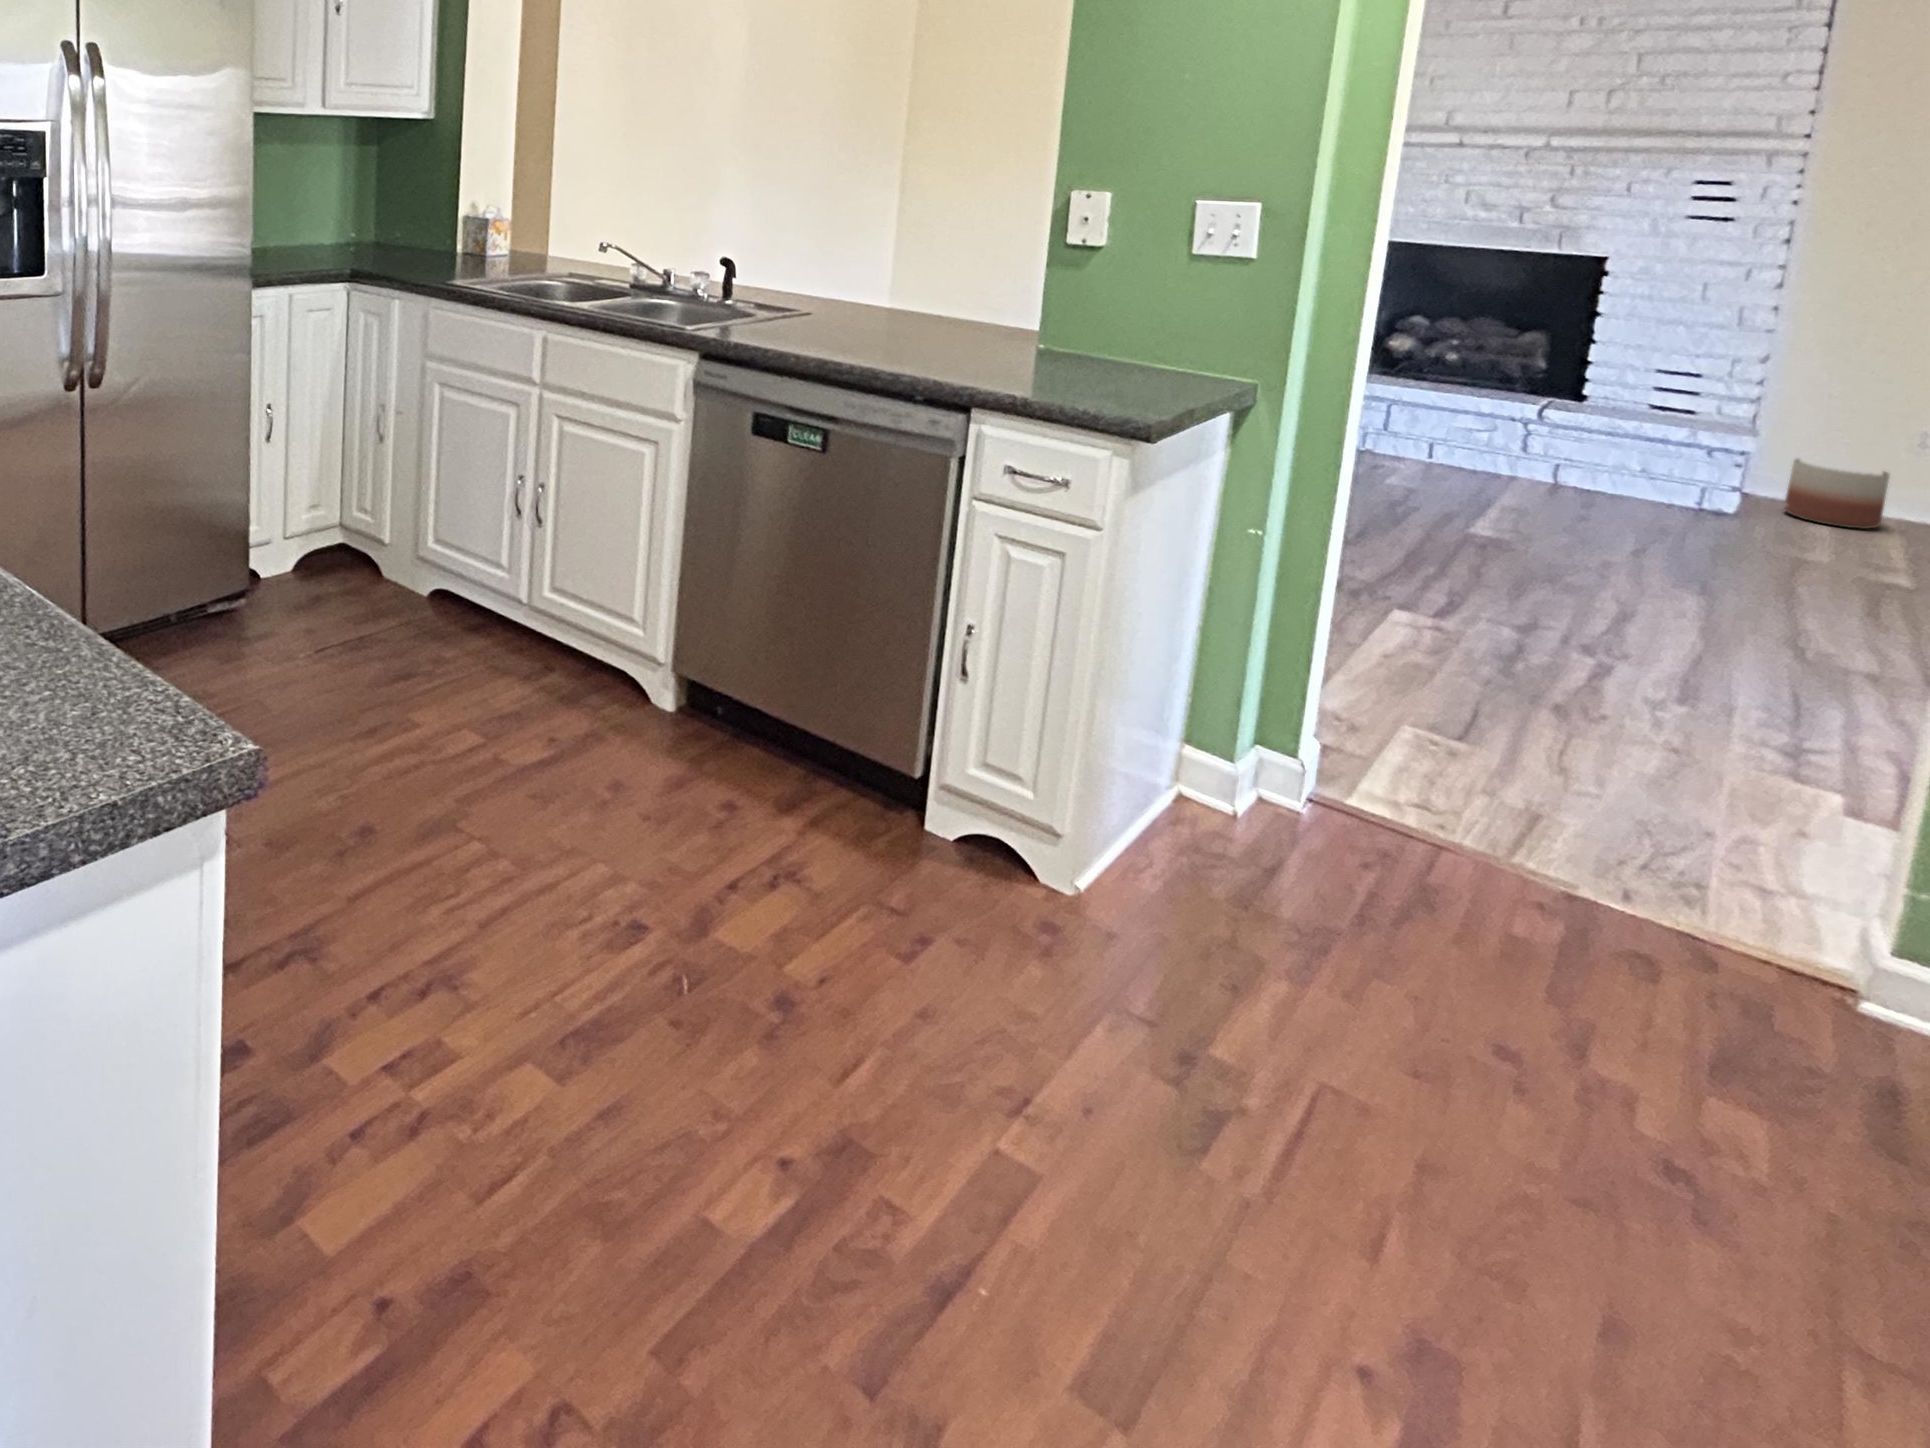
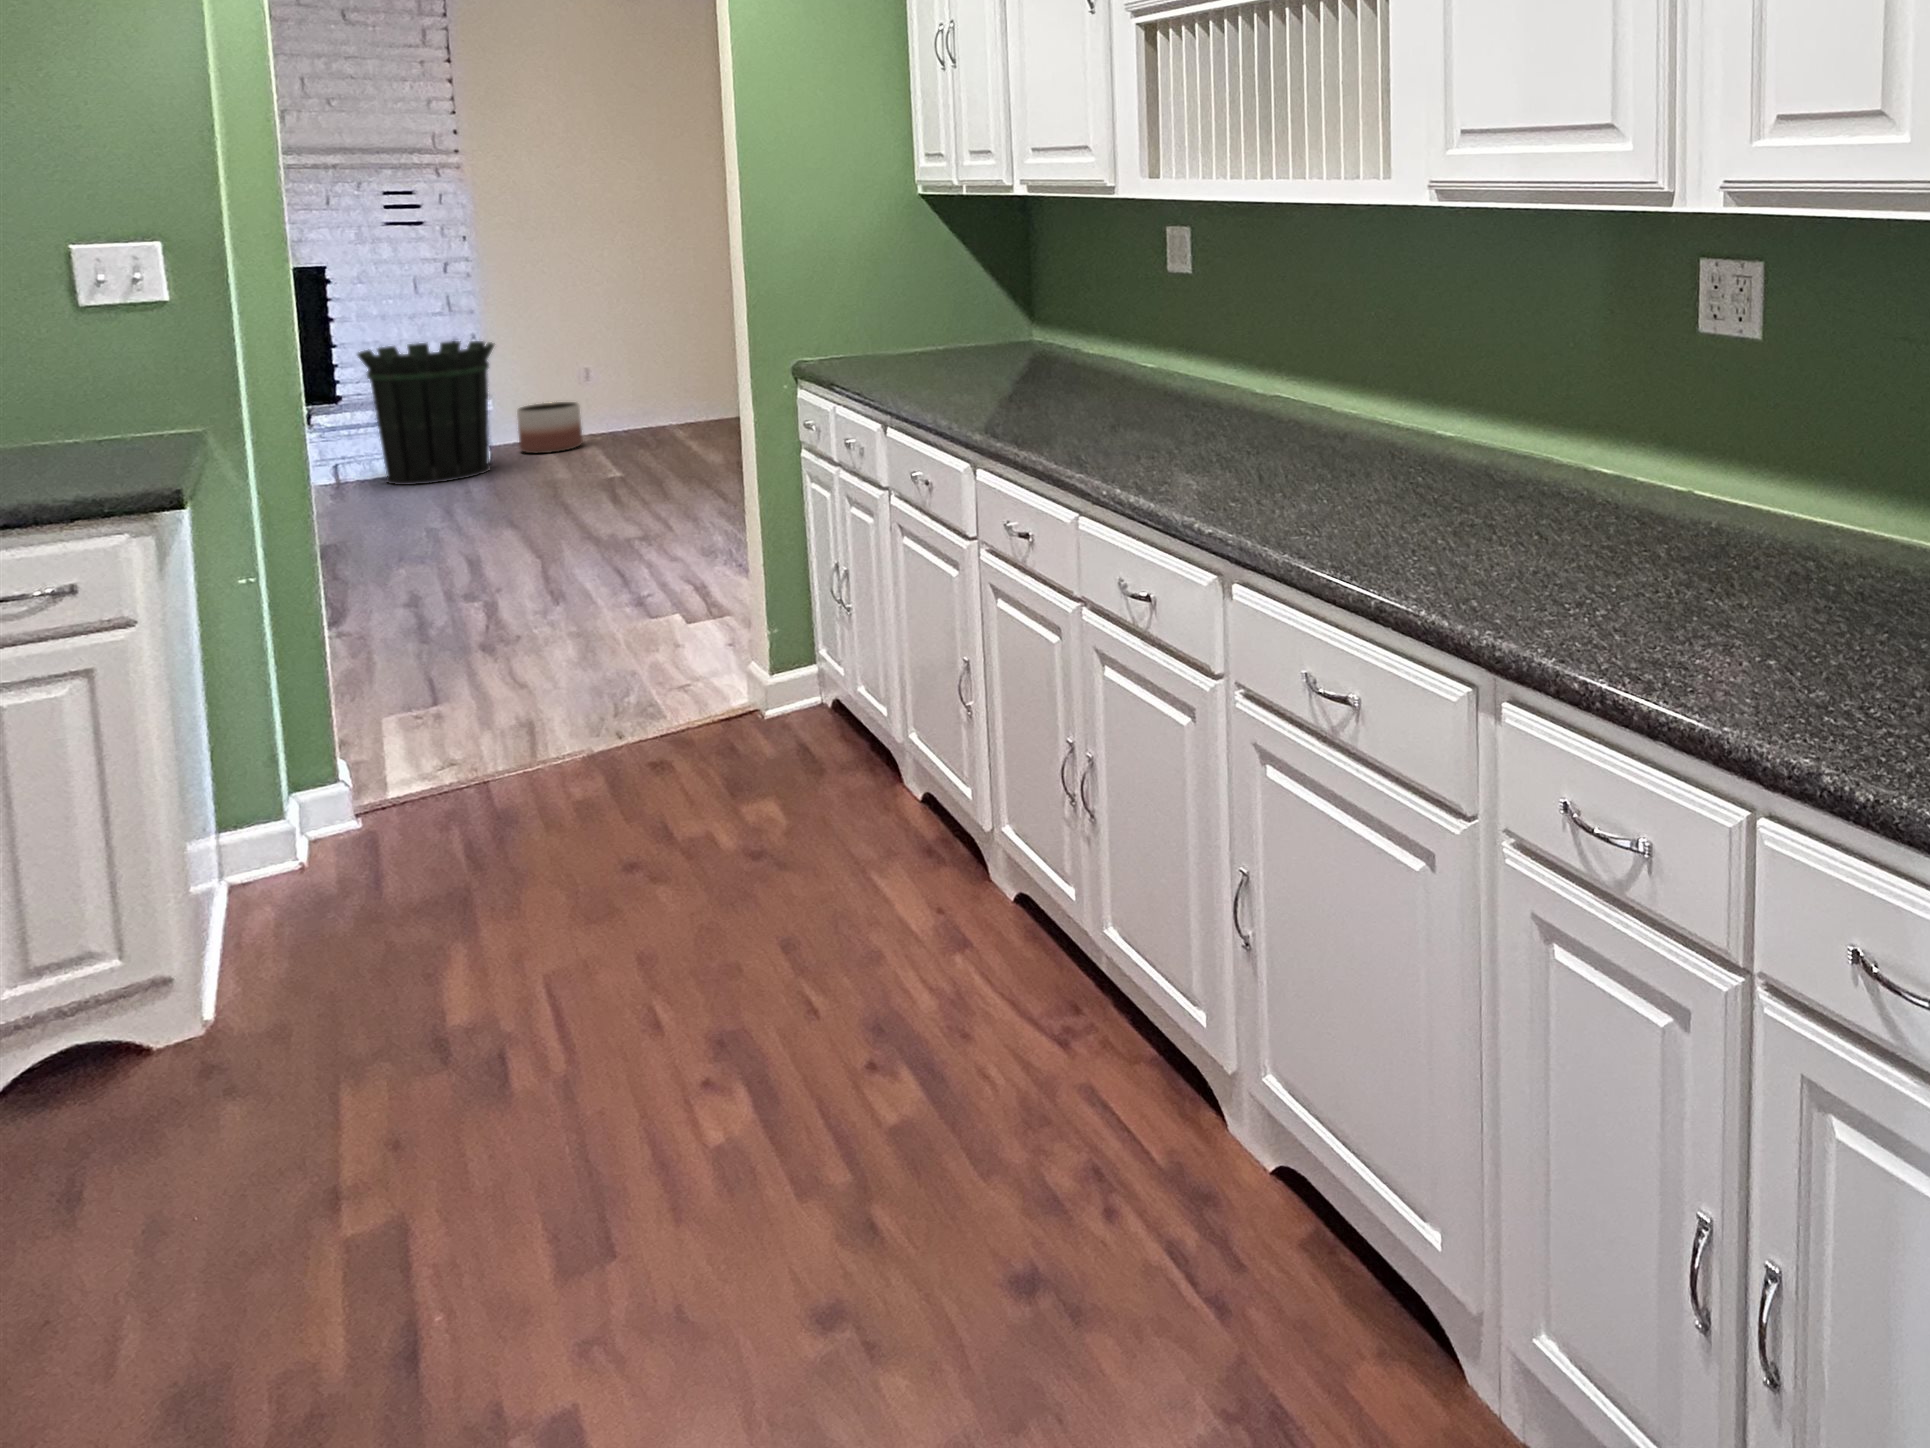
waste bin: none [1601,351,1780,521] -> present [357,341,494,485]

